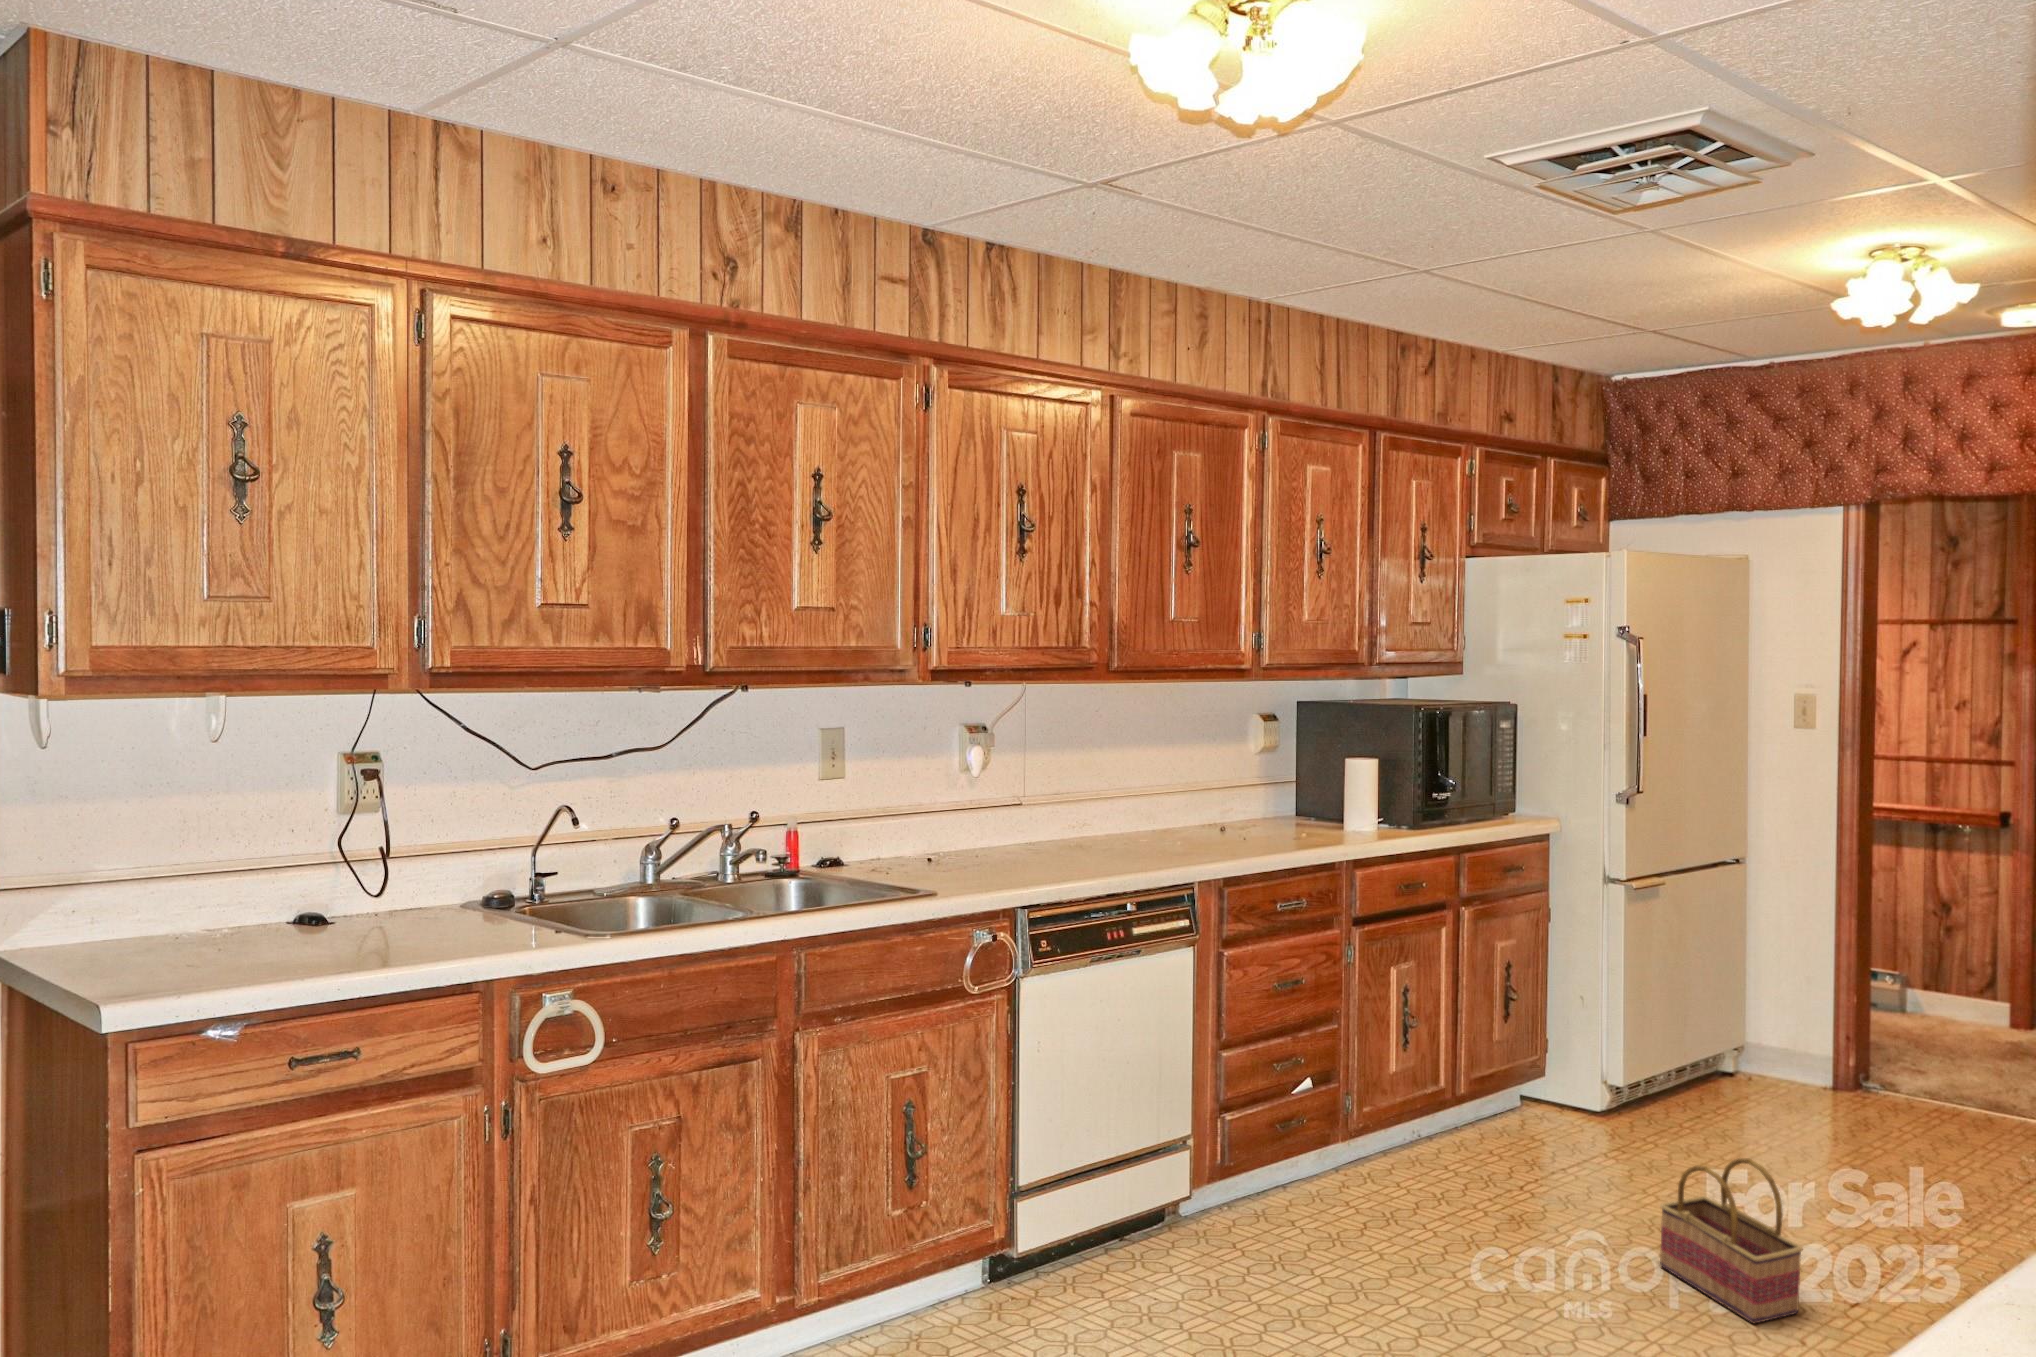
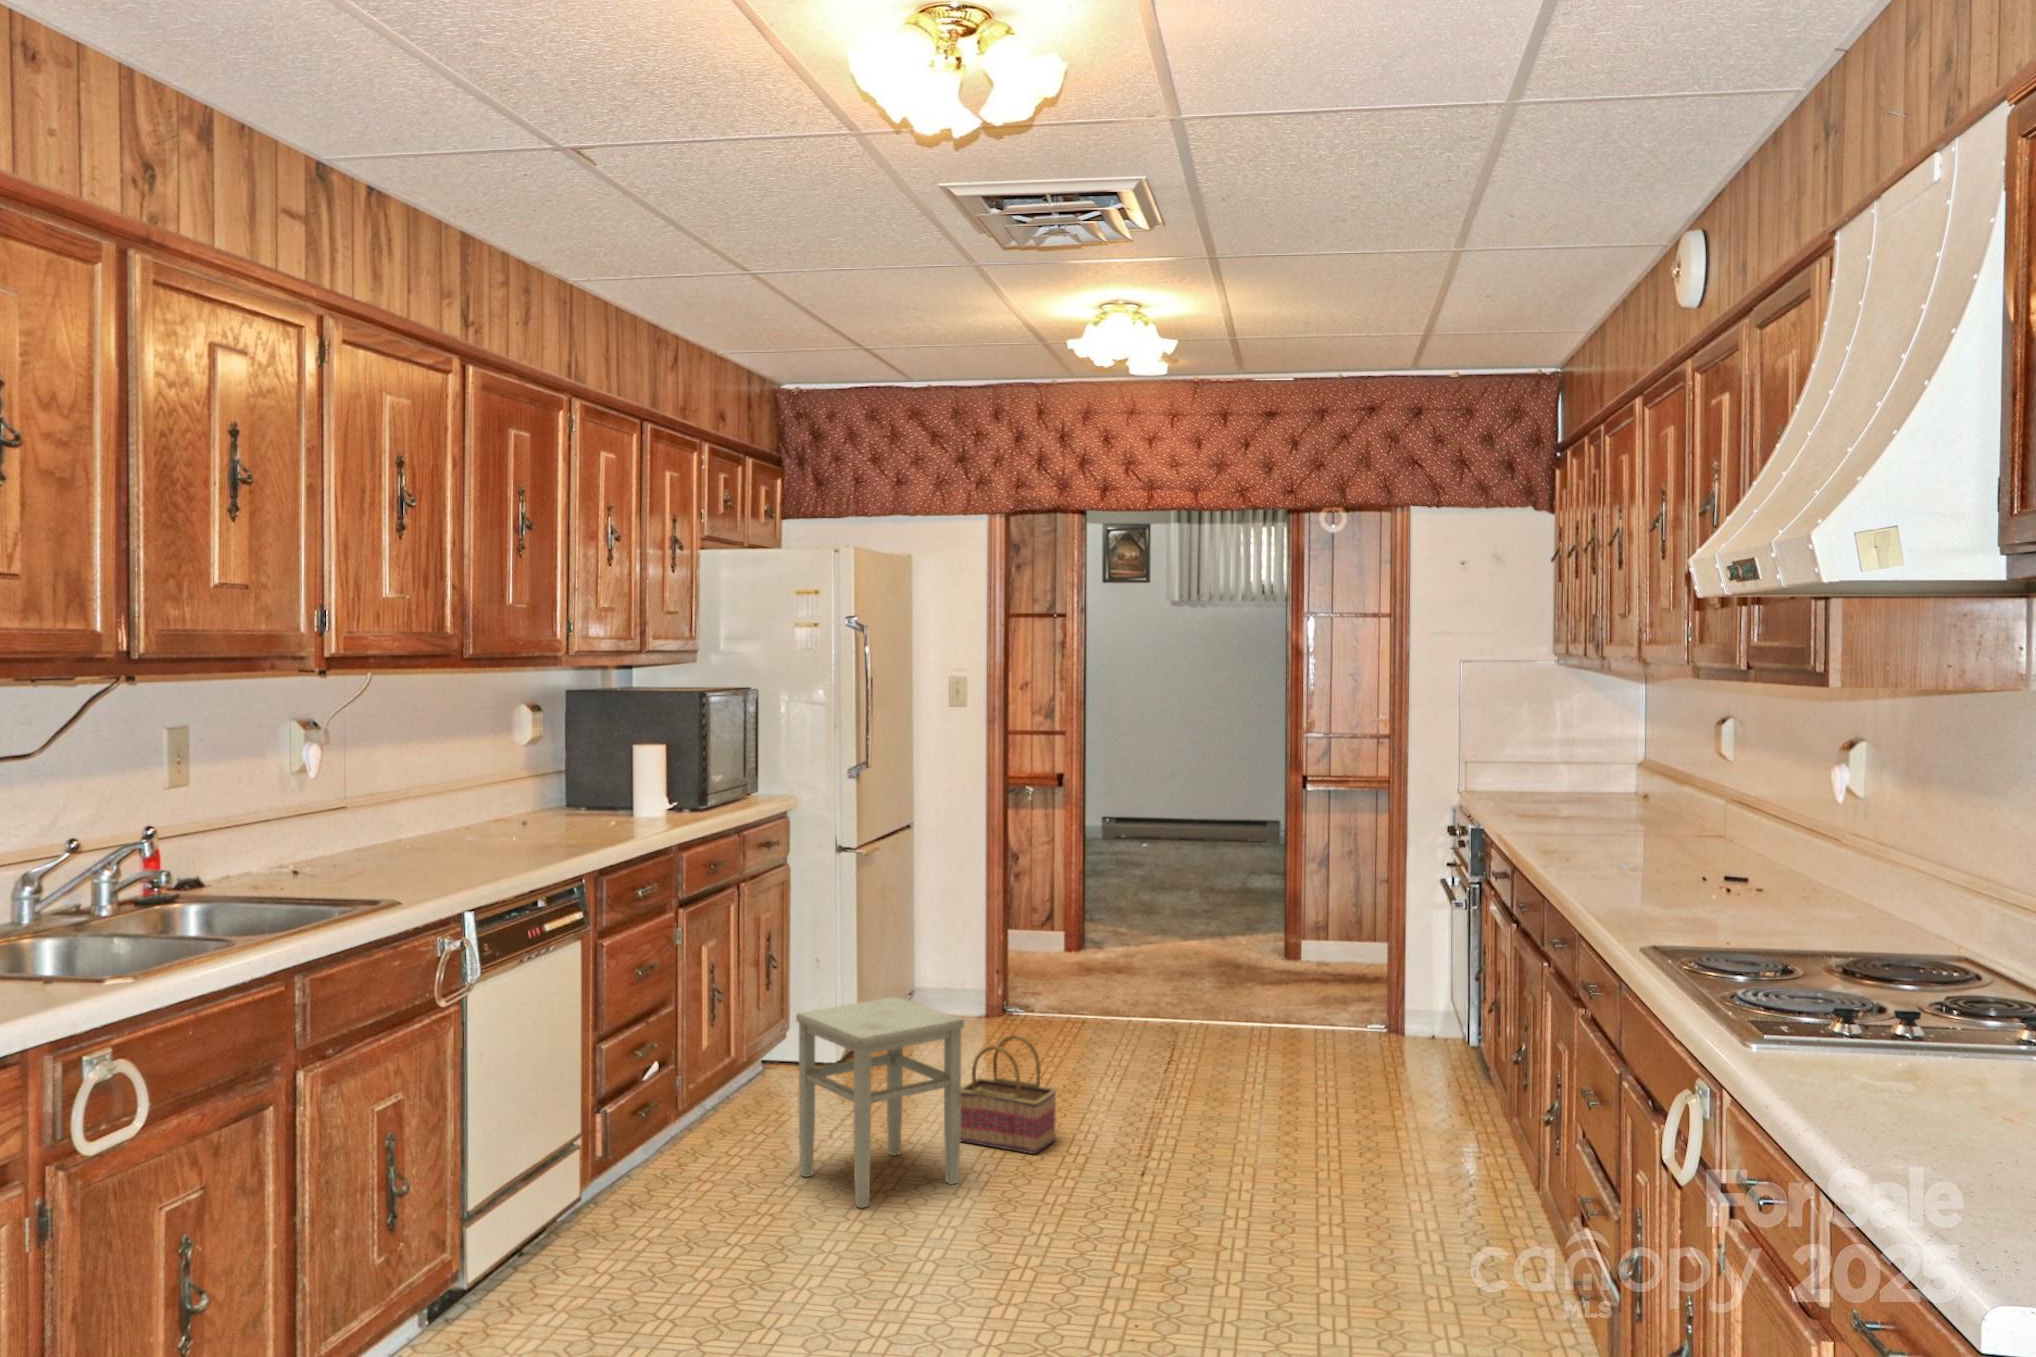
stool: none [1438,1066,1630,1326] -> present [796,997,964,1208]

